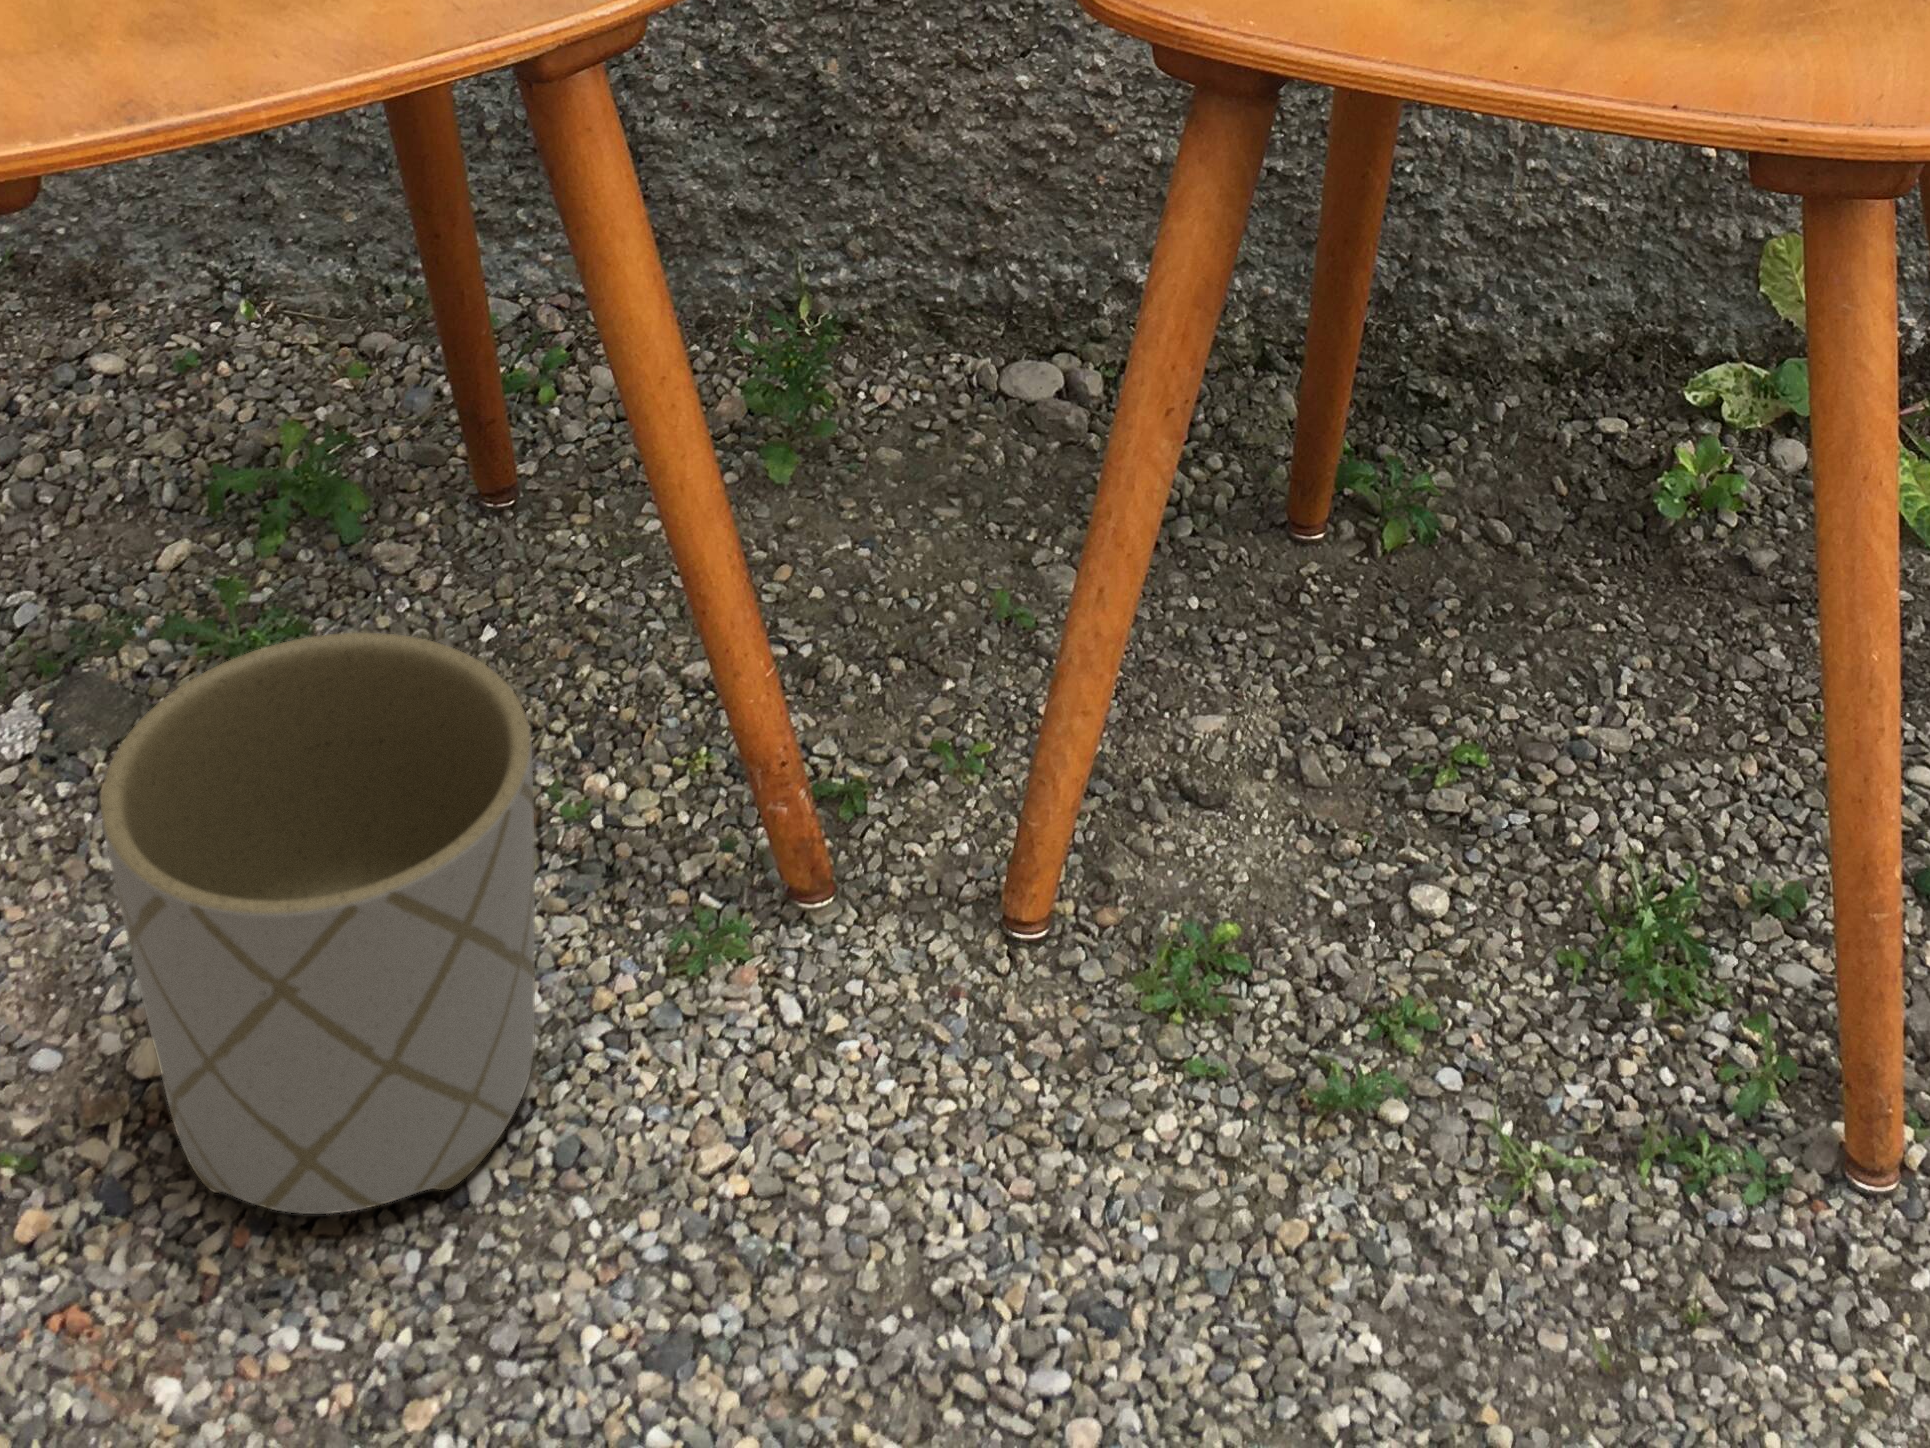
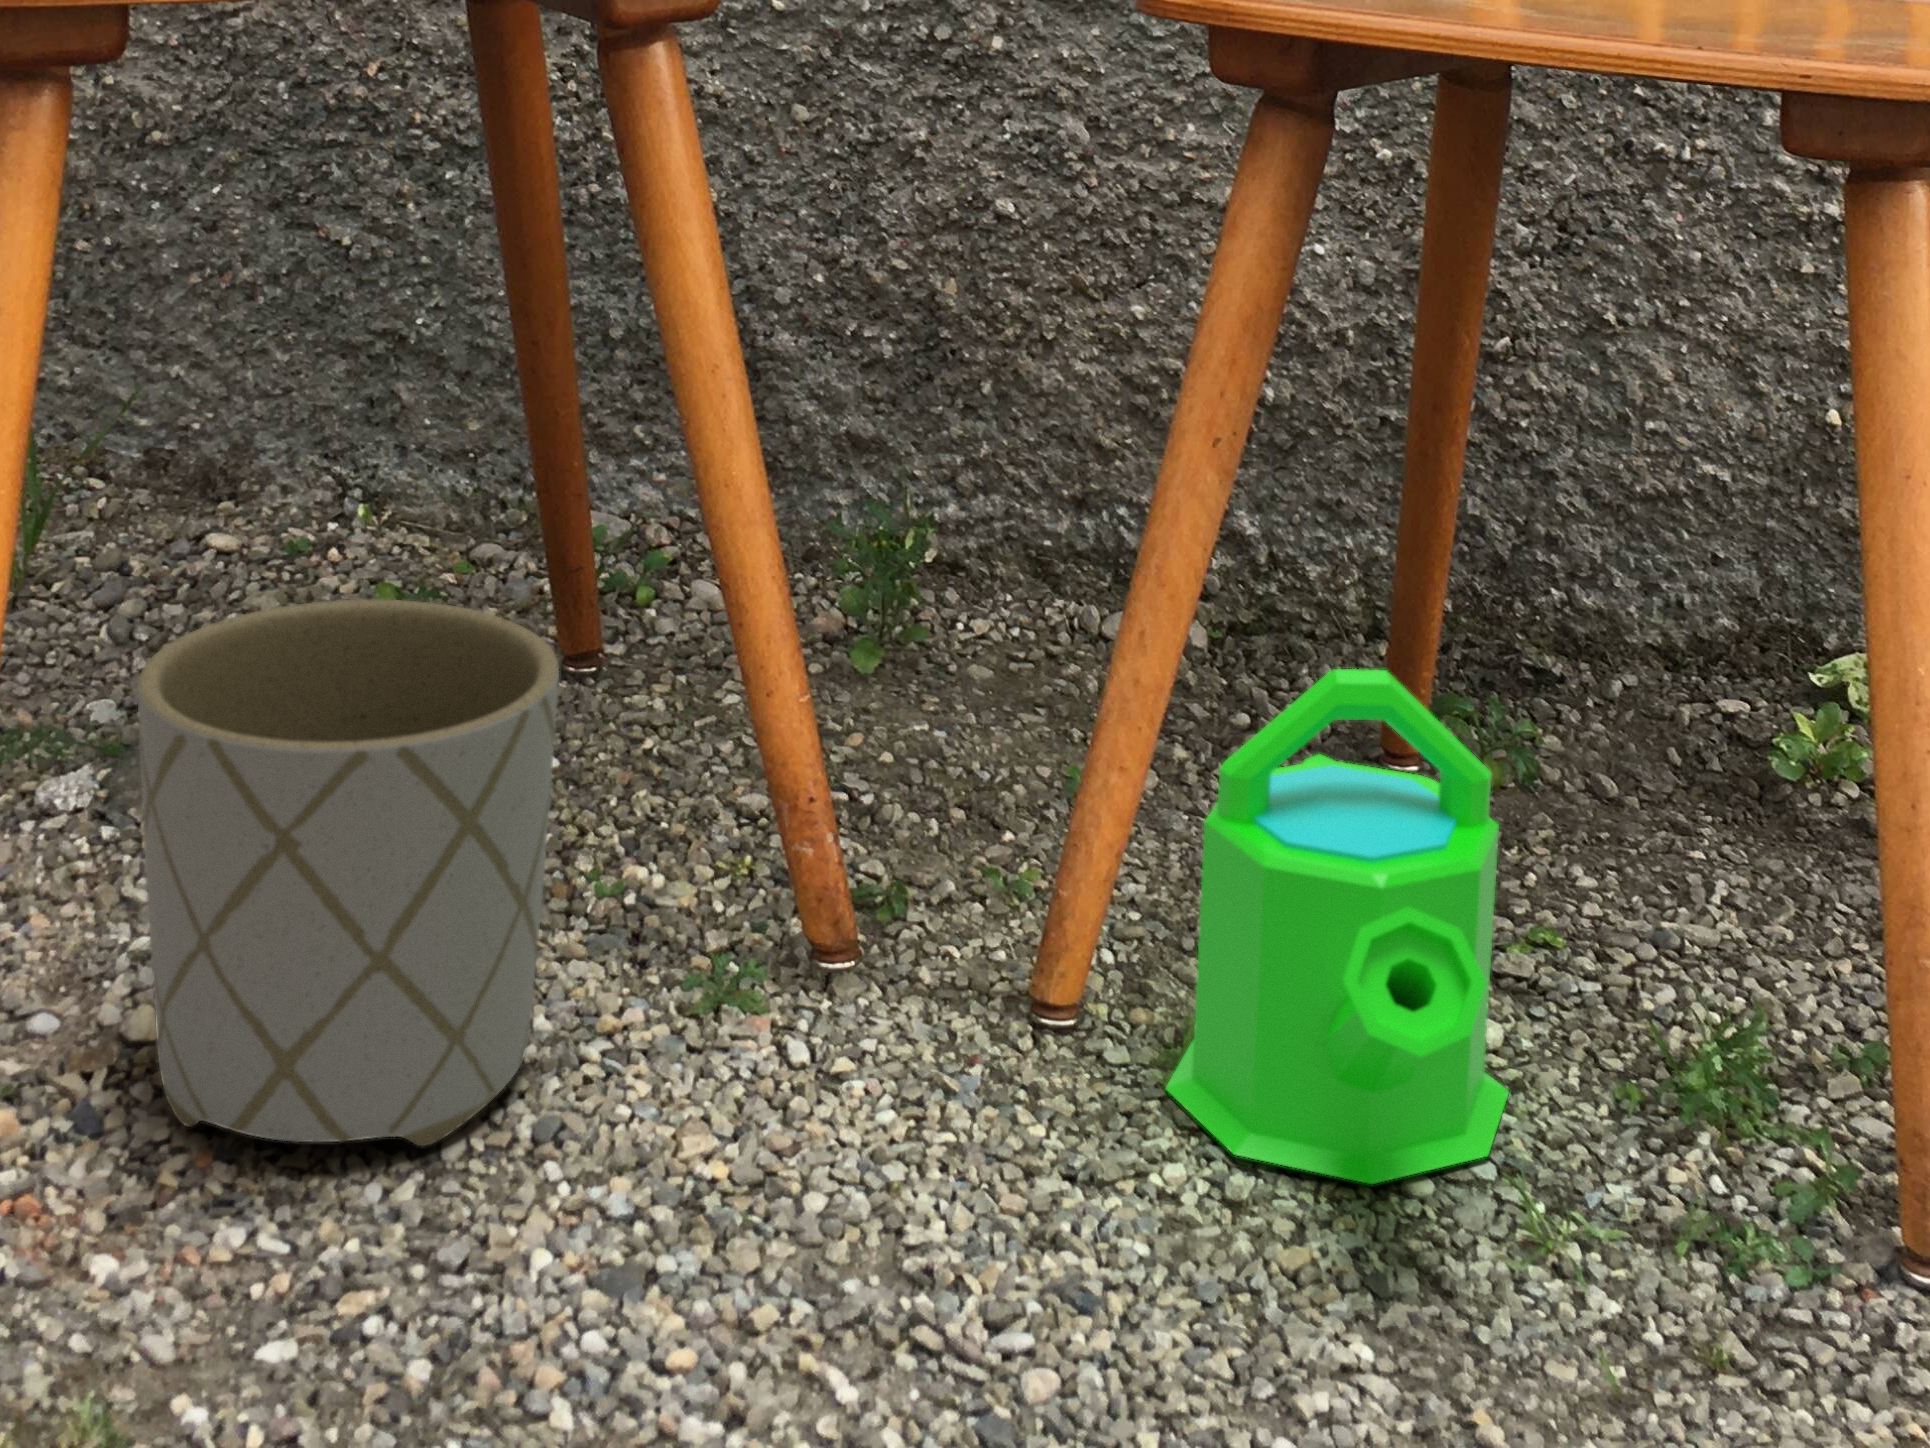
watering can: none [1147,651,1475,1123] -> present [1166,669,1509,1184]

